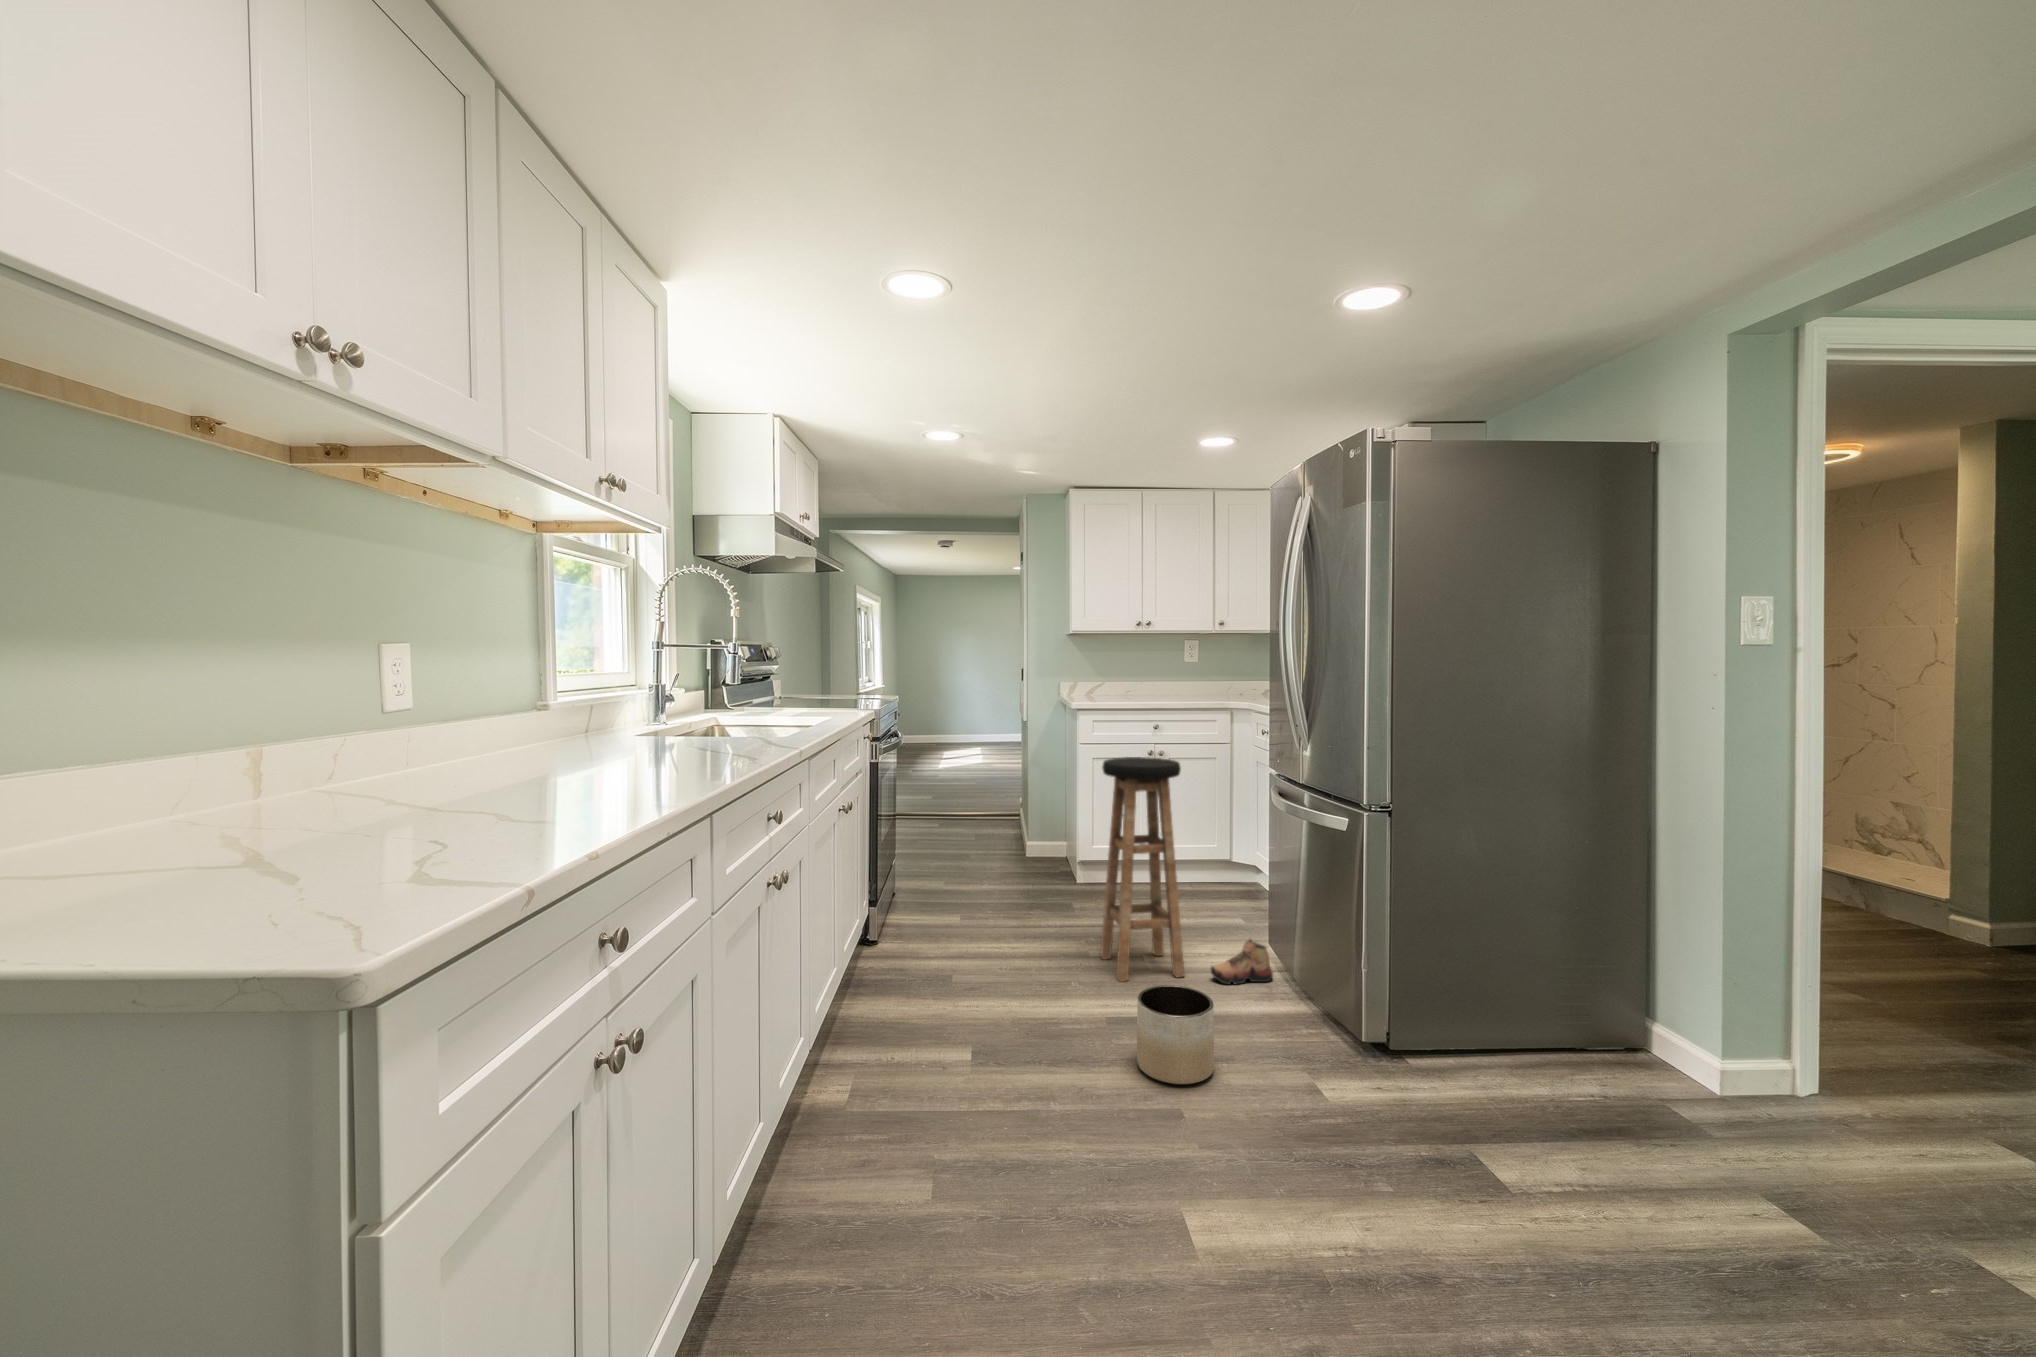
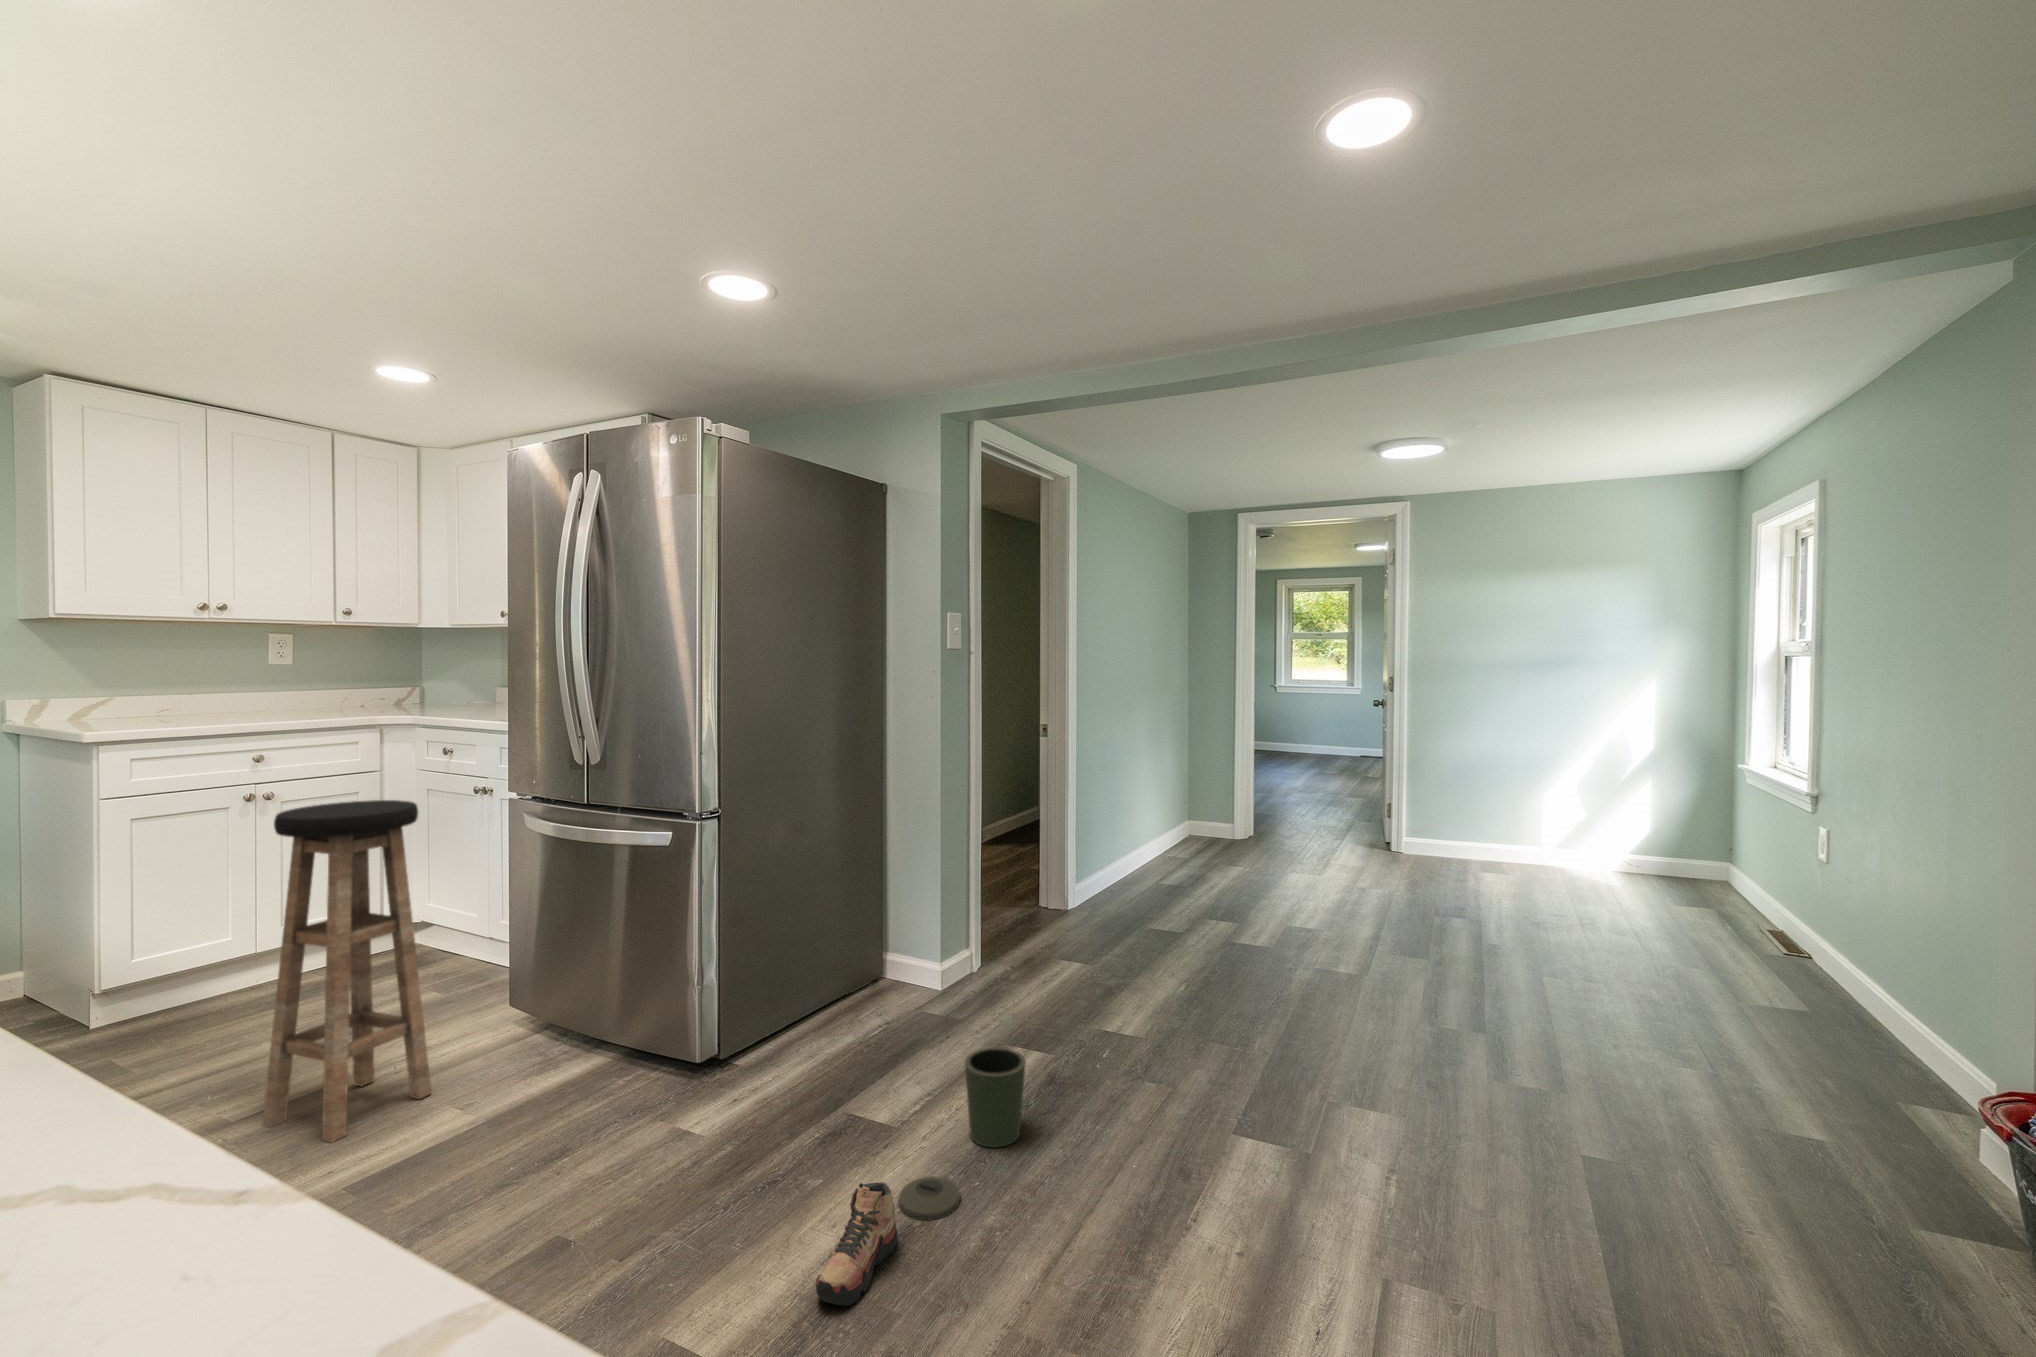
shoe: present [1211,939,1273,984] -> present [816,1182,897,1306]
planter: present [1137,985,1214,1085] -> none [458,1087,574,1229]
trash can: none [1445,1157,1694,1308] -> present [898,1048,1026,1221]

